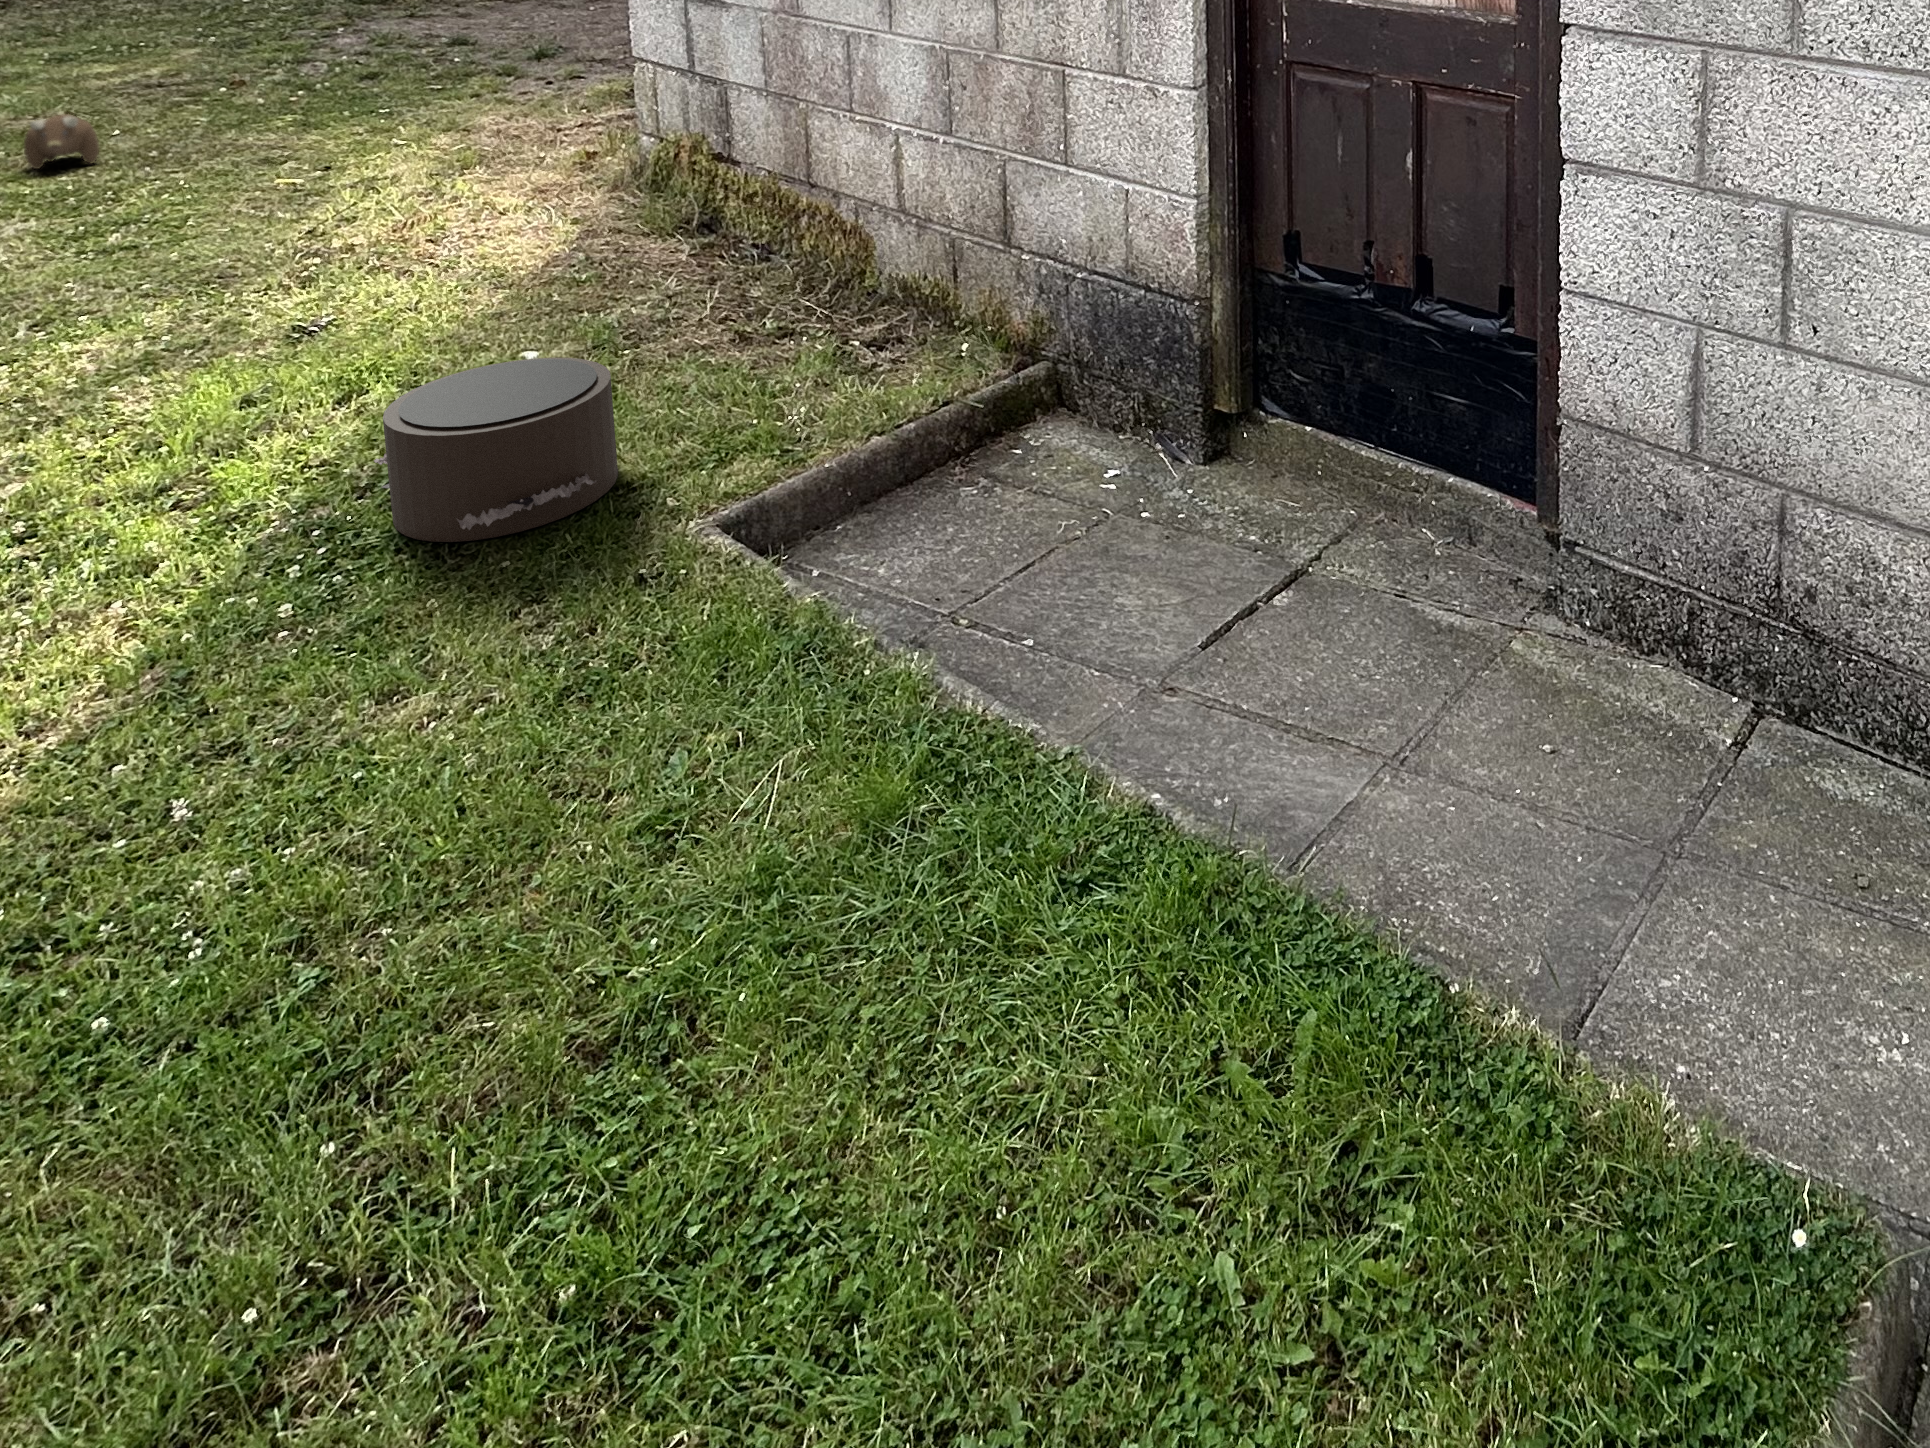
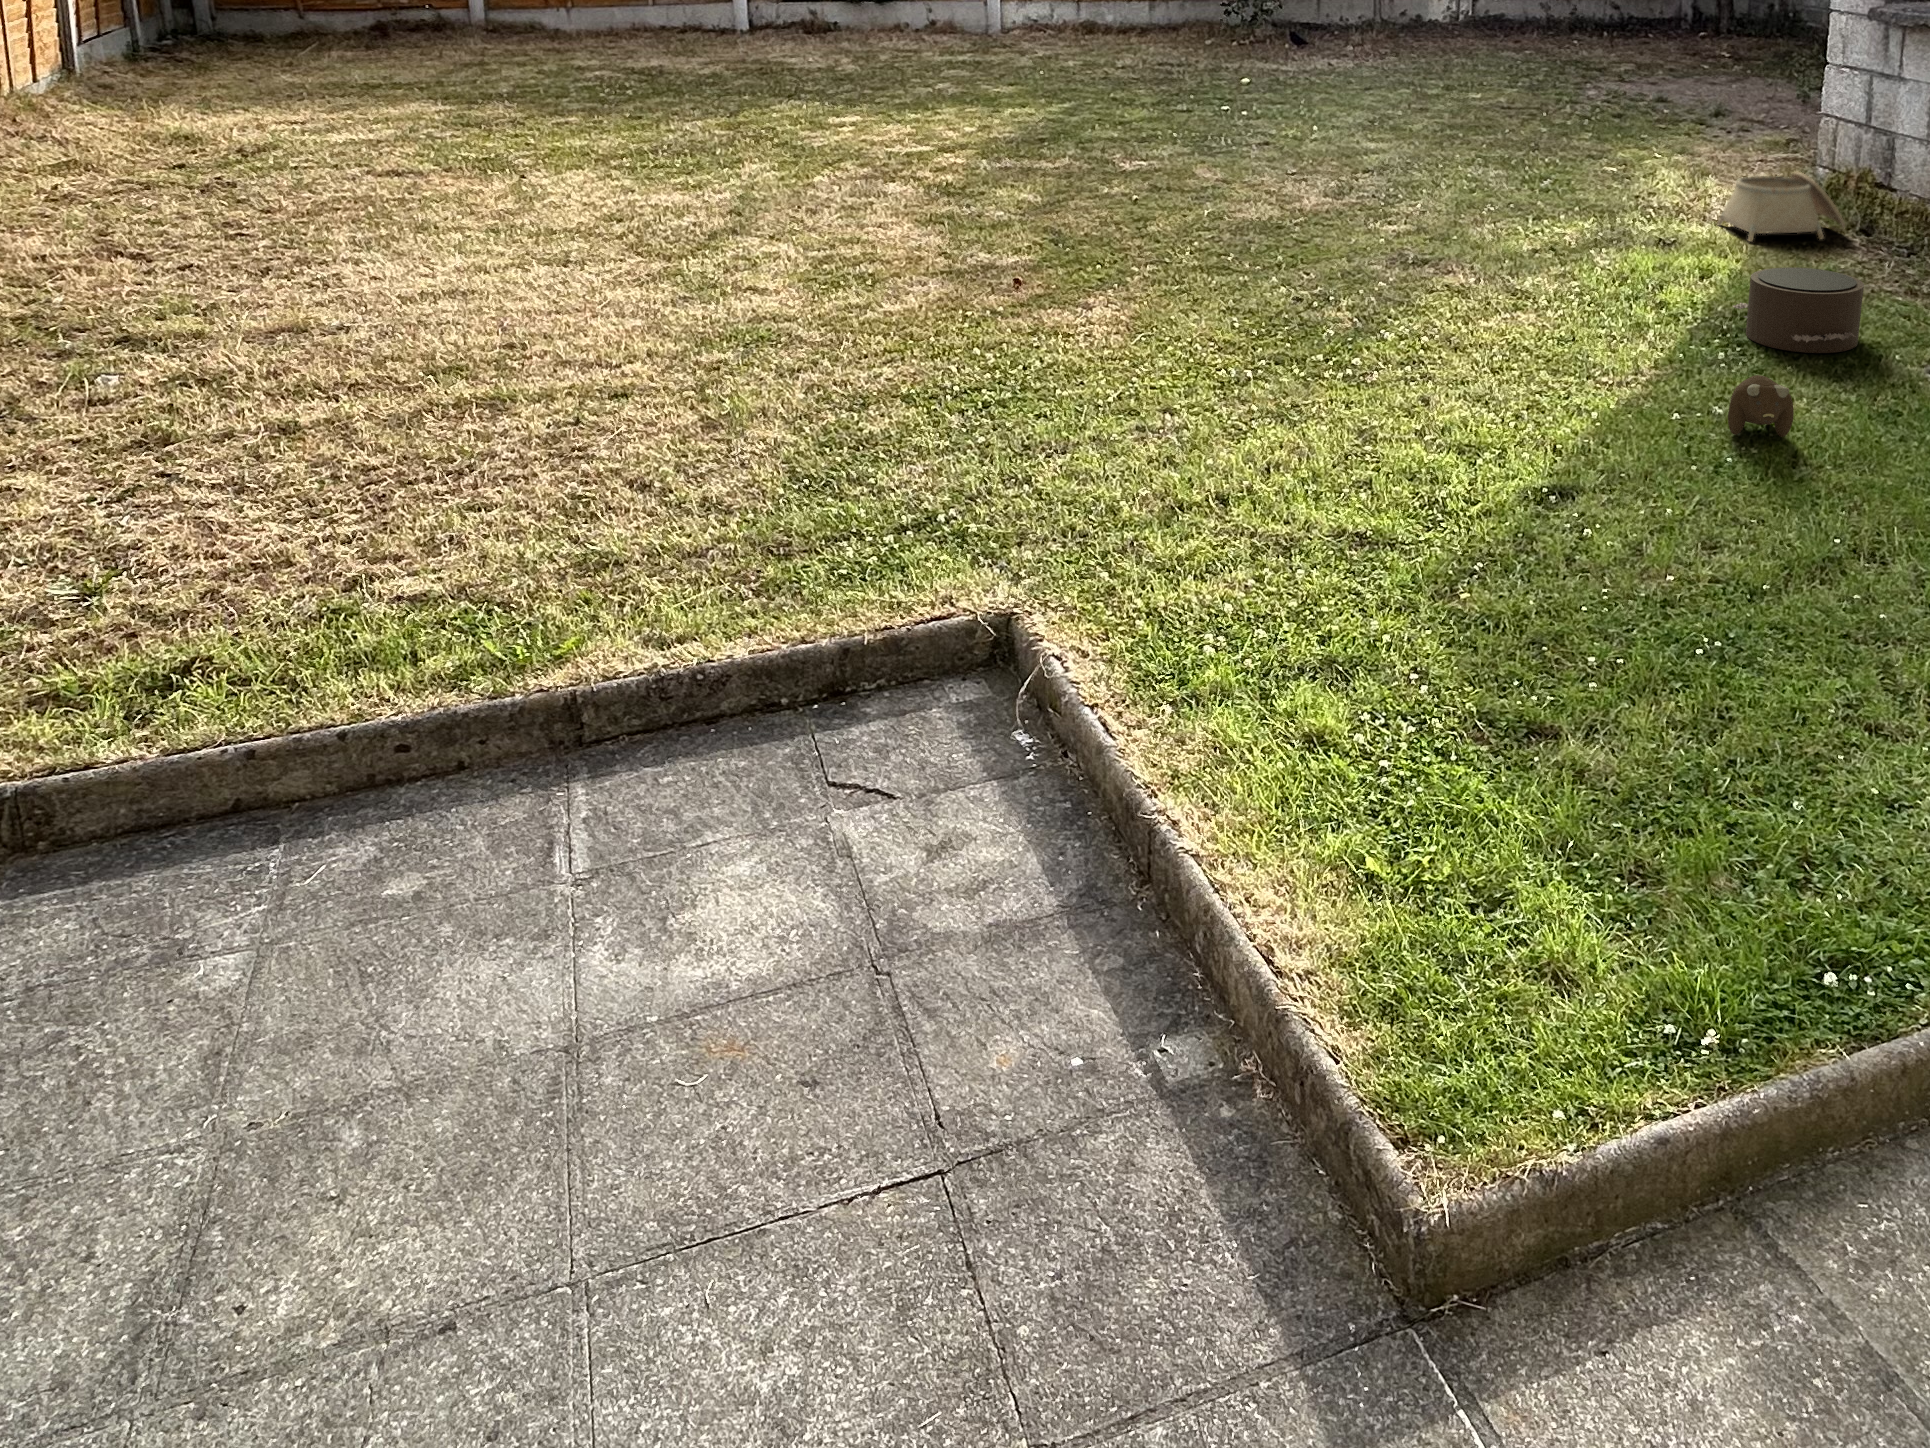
plush toy: present [24,114,99,169] -> present [1728,375,1794,437]
basket: none [466,151,679,278] -> present [1716,172,1845,242]

